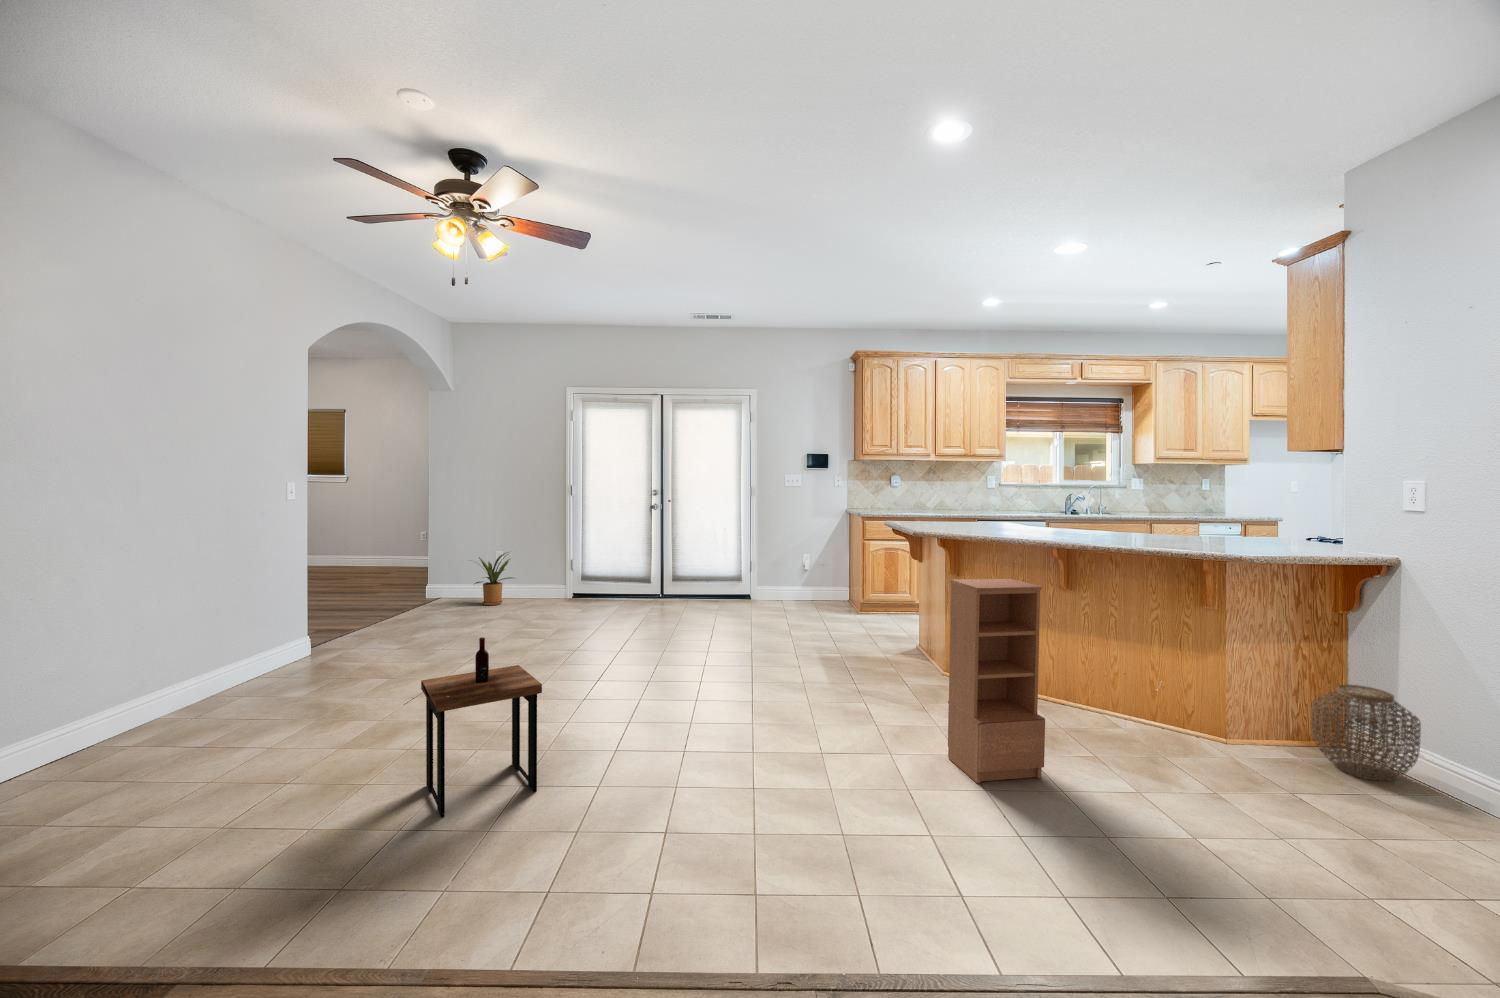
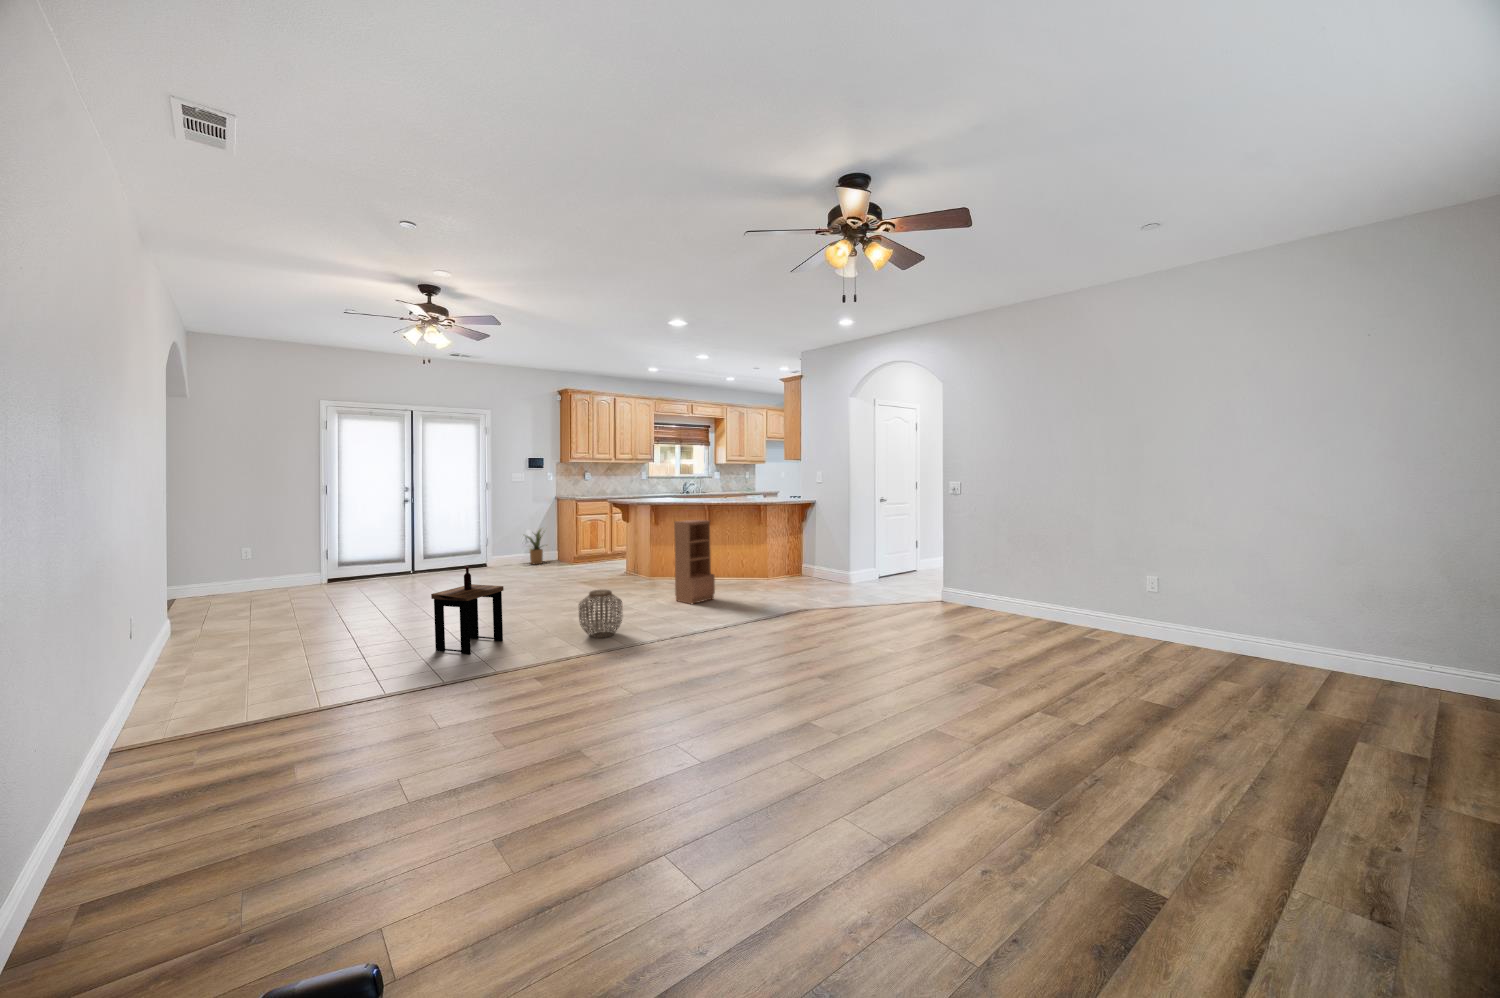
house plant: present [474,552,513,605] -> present [527,529,543,564]
woven basket: present [1311,685,1421,781] -> present [579,590,622,638]

